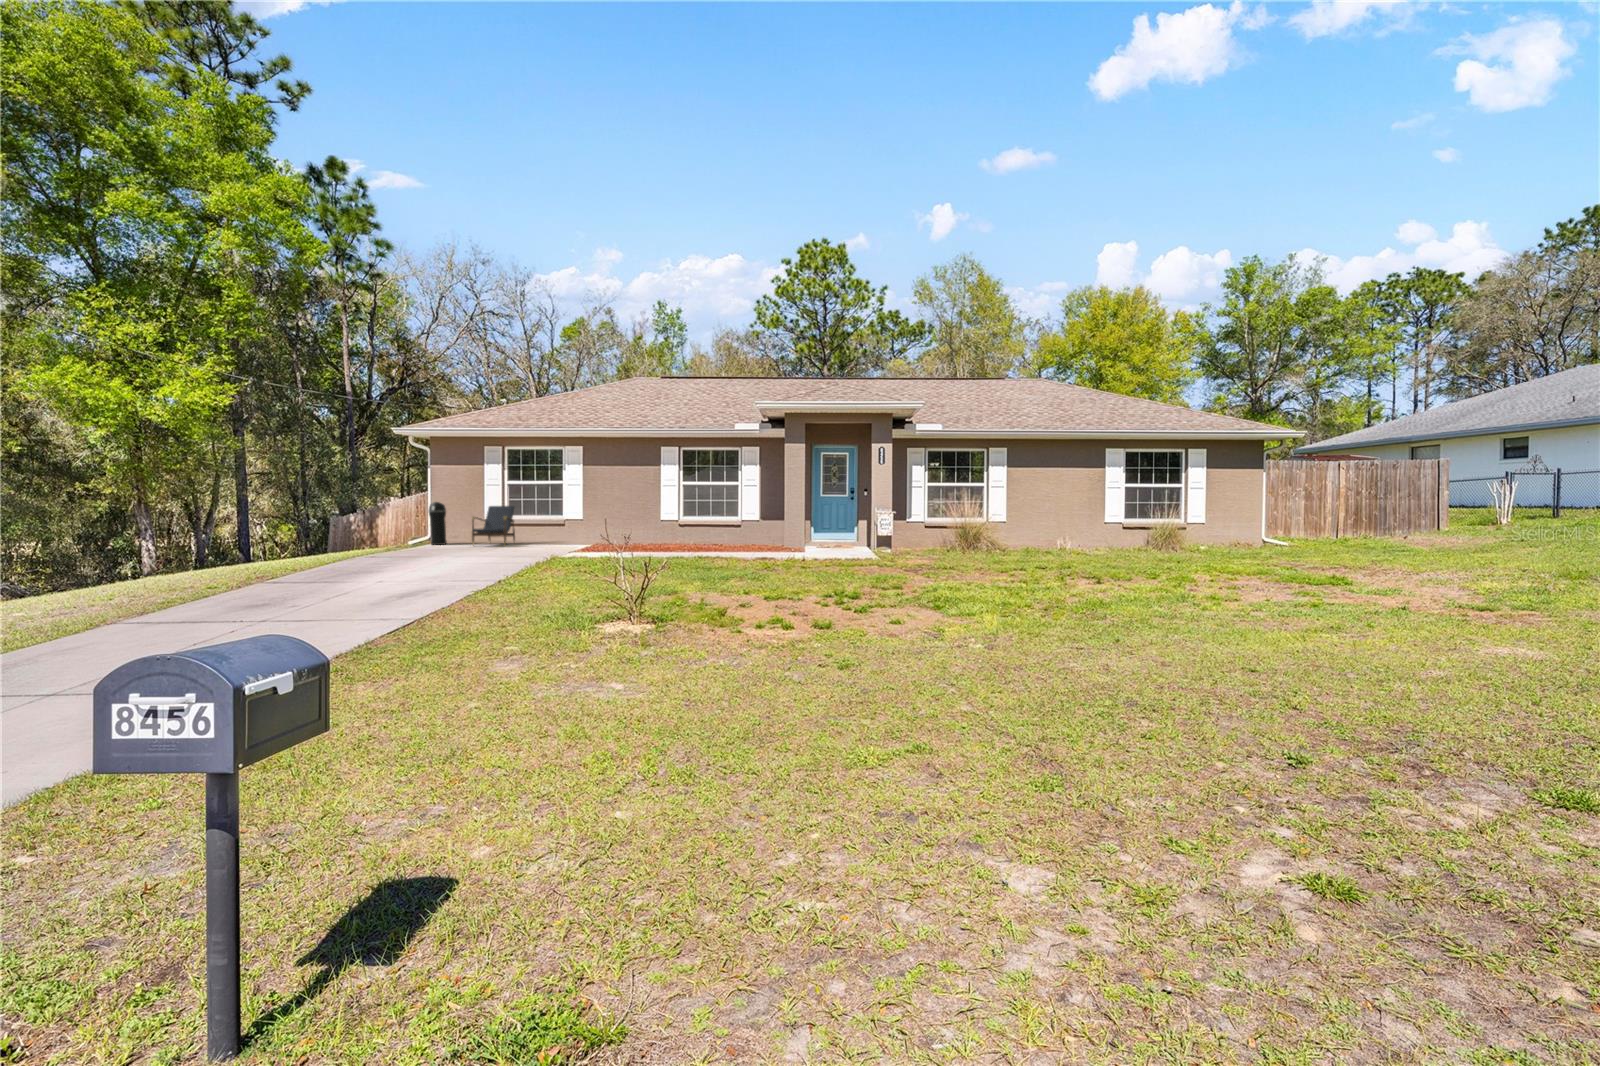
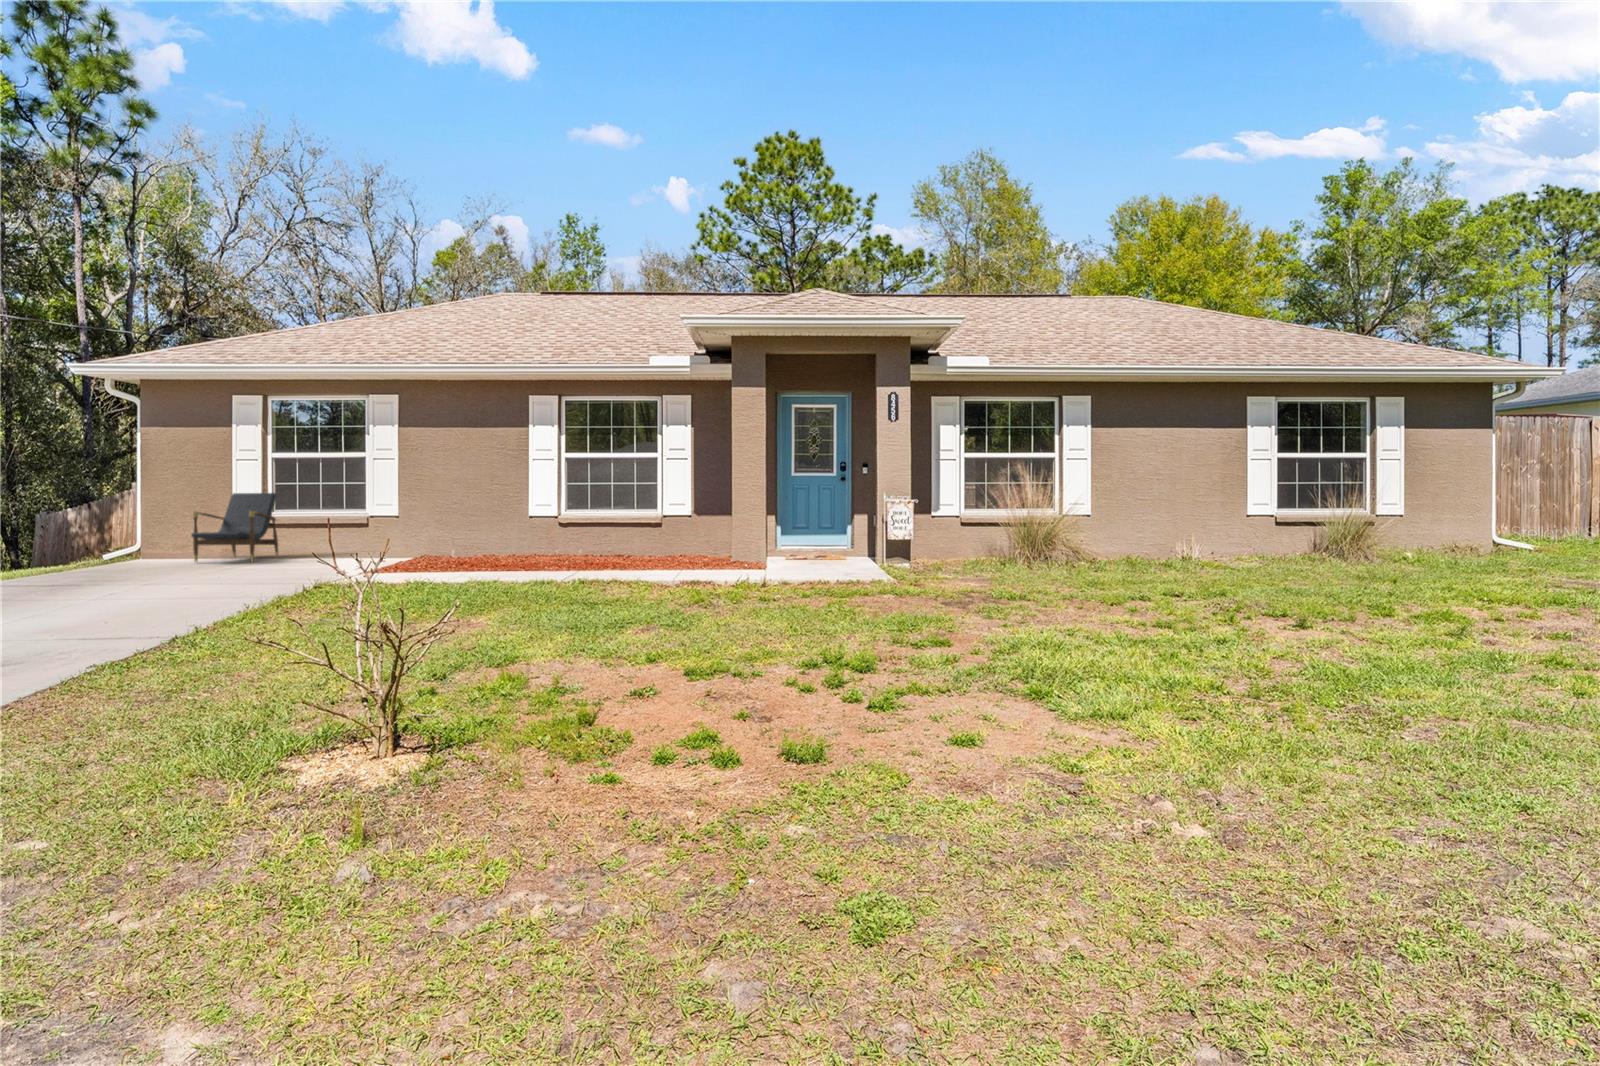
trash can: present [429,502,447,545] -> none [122,487,159,561]

